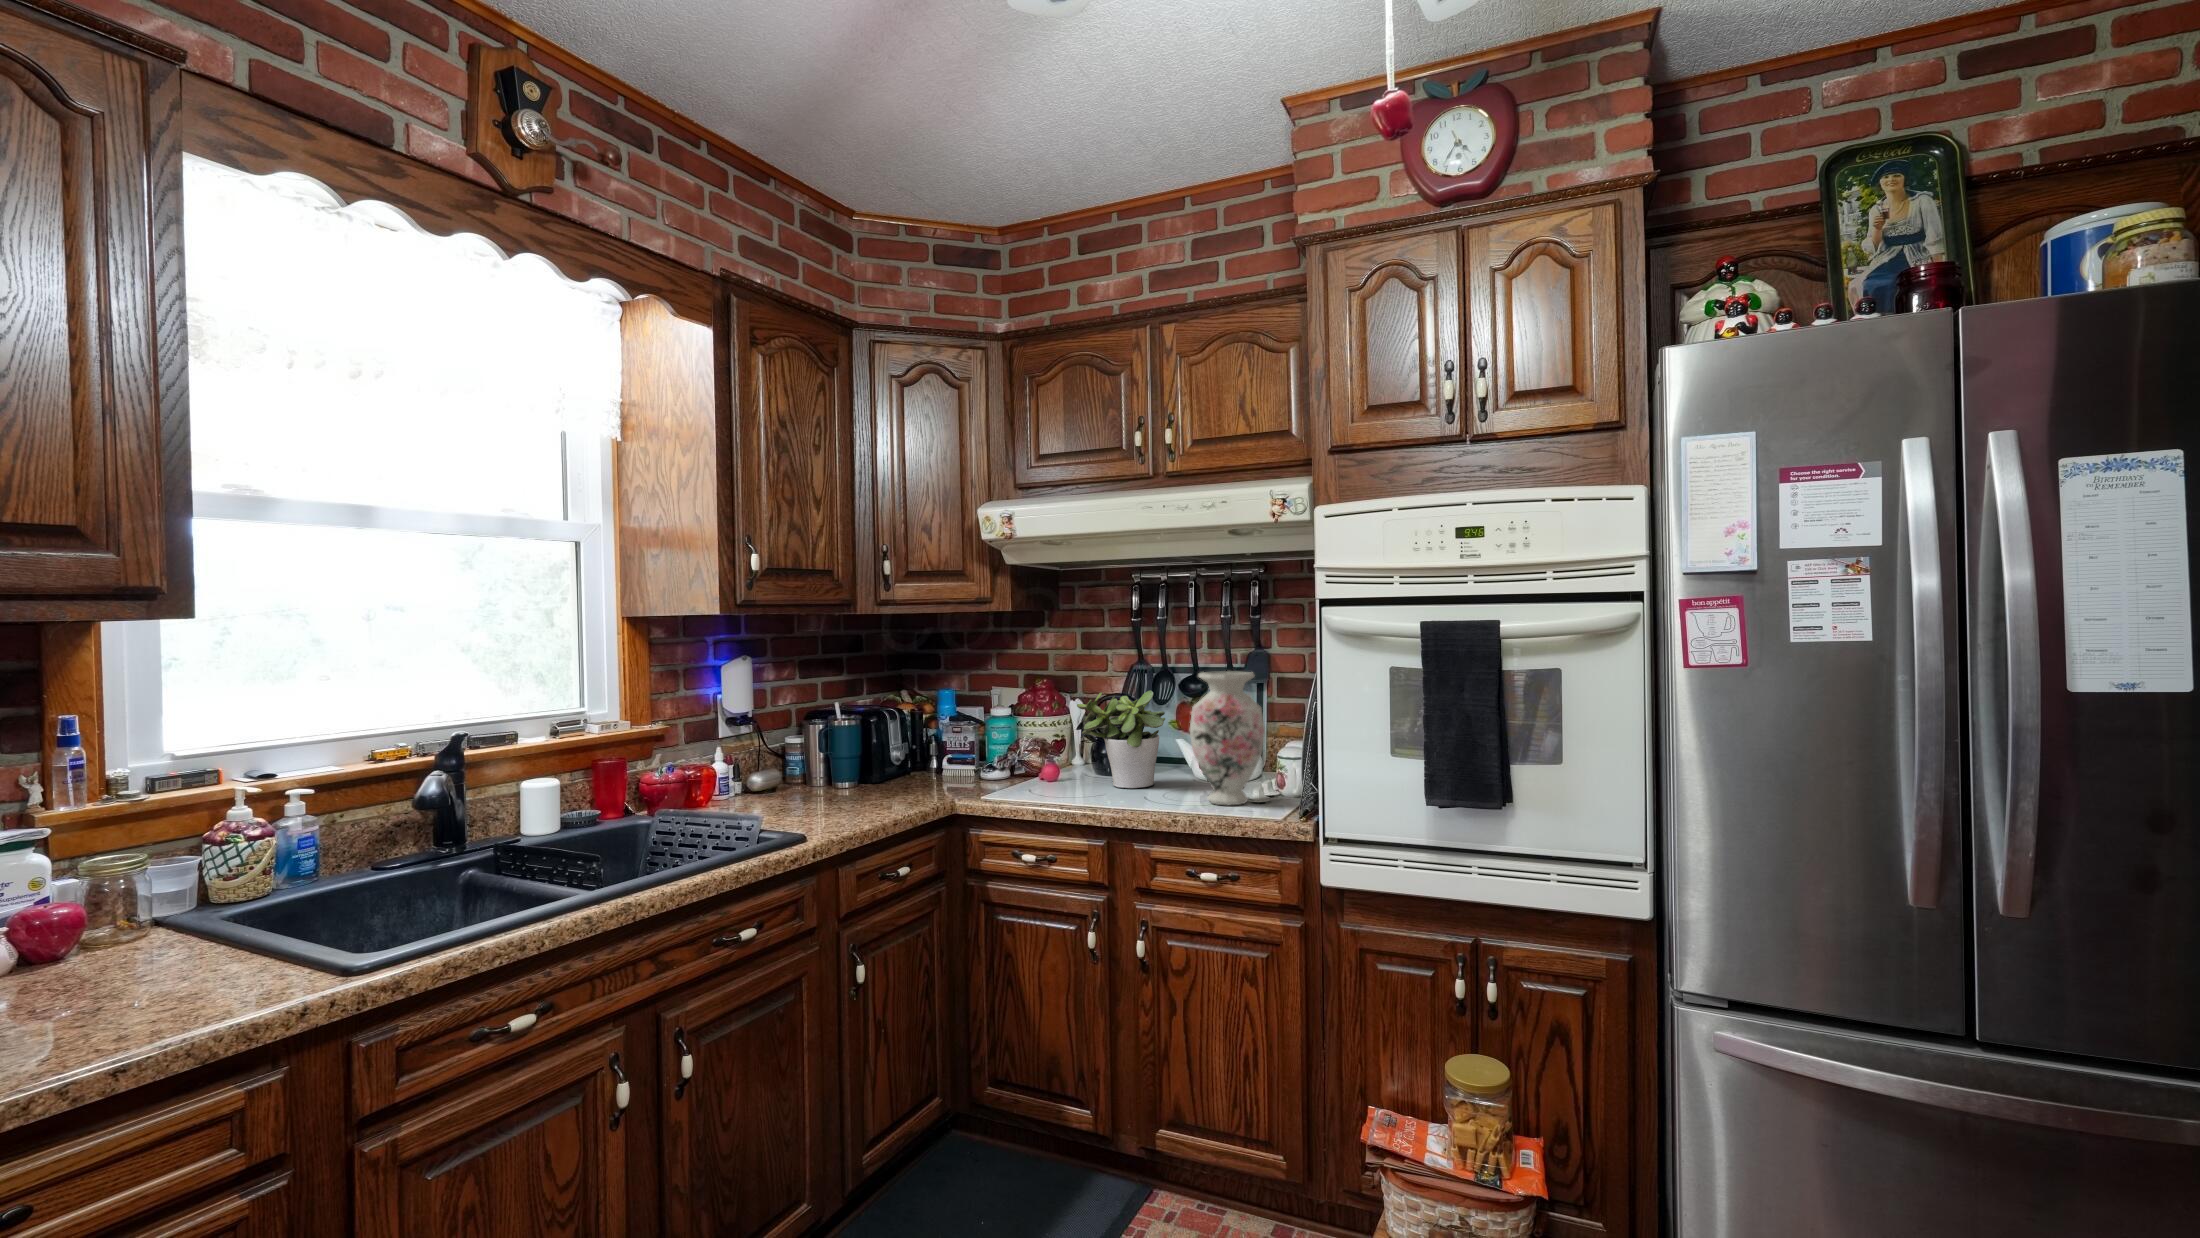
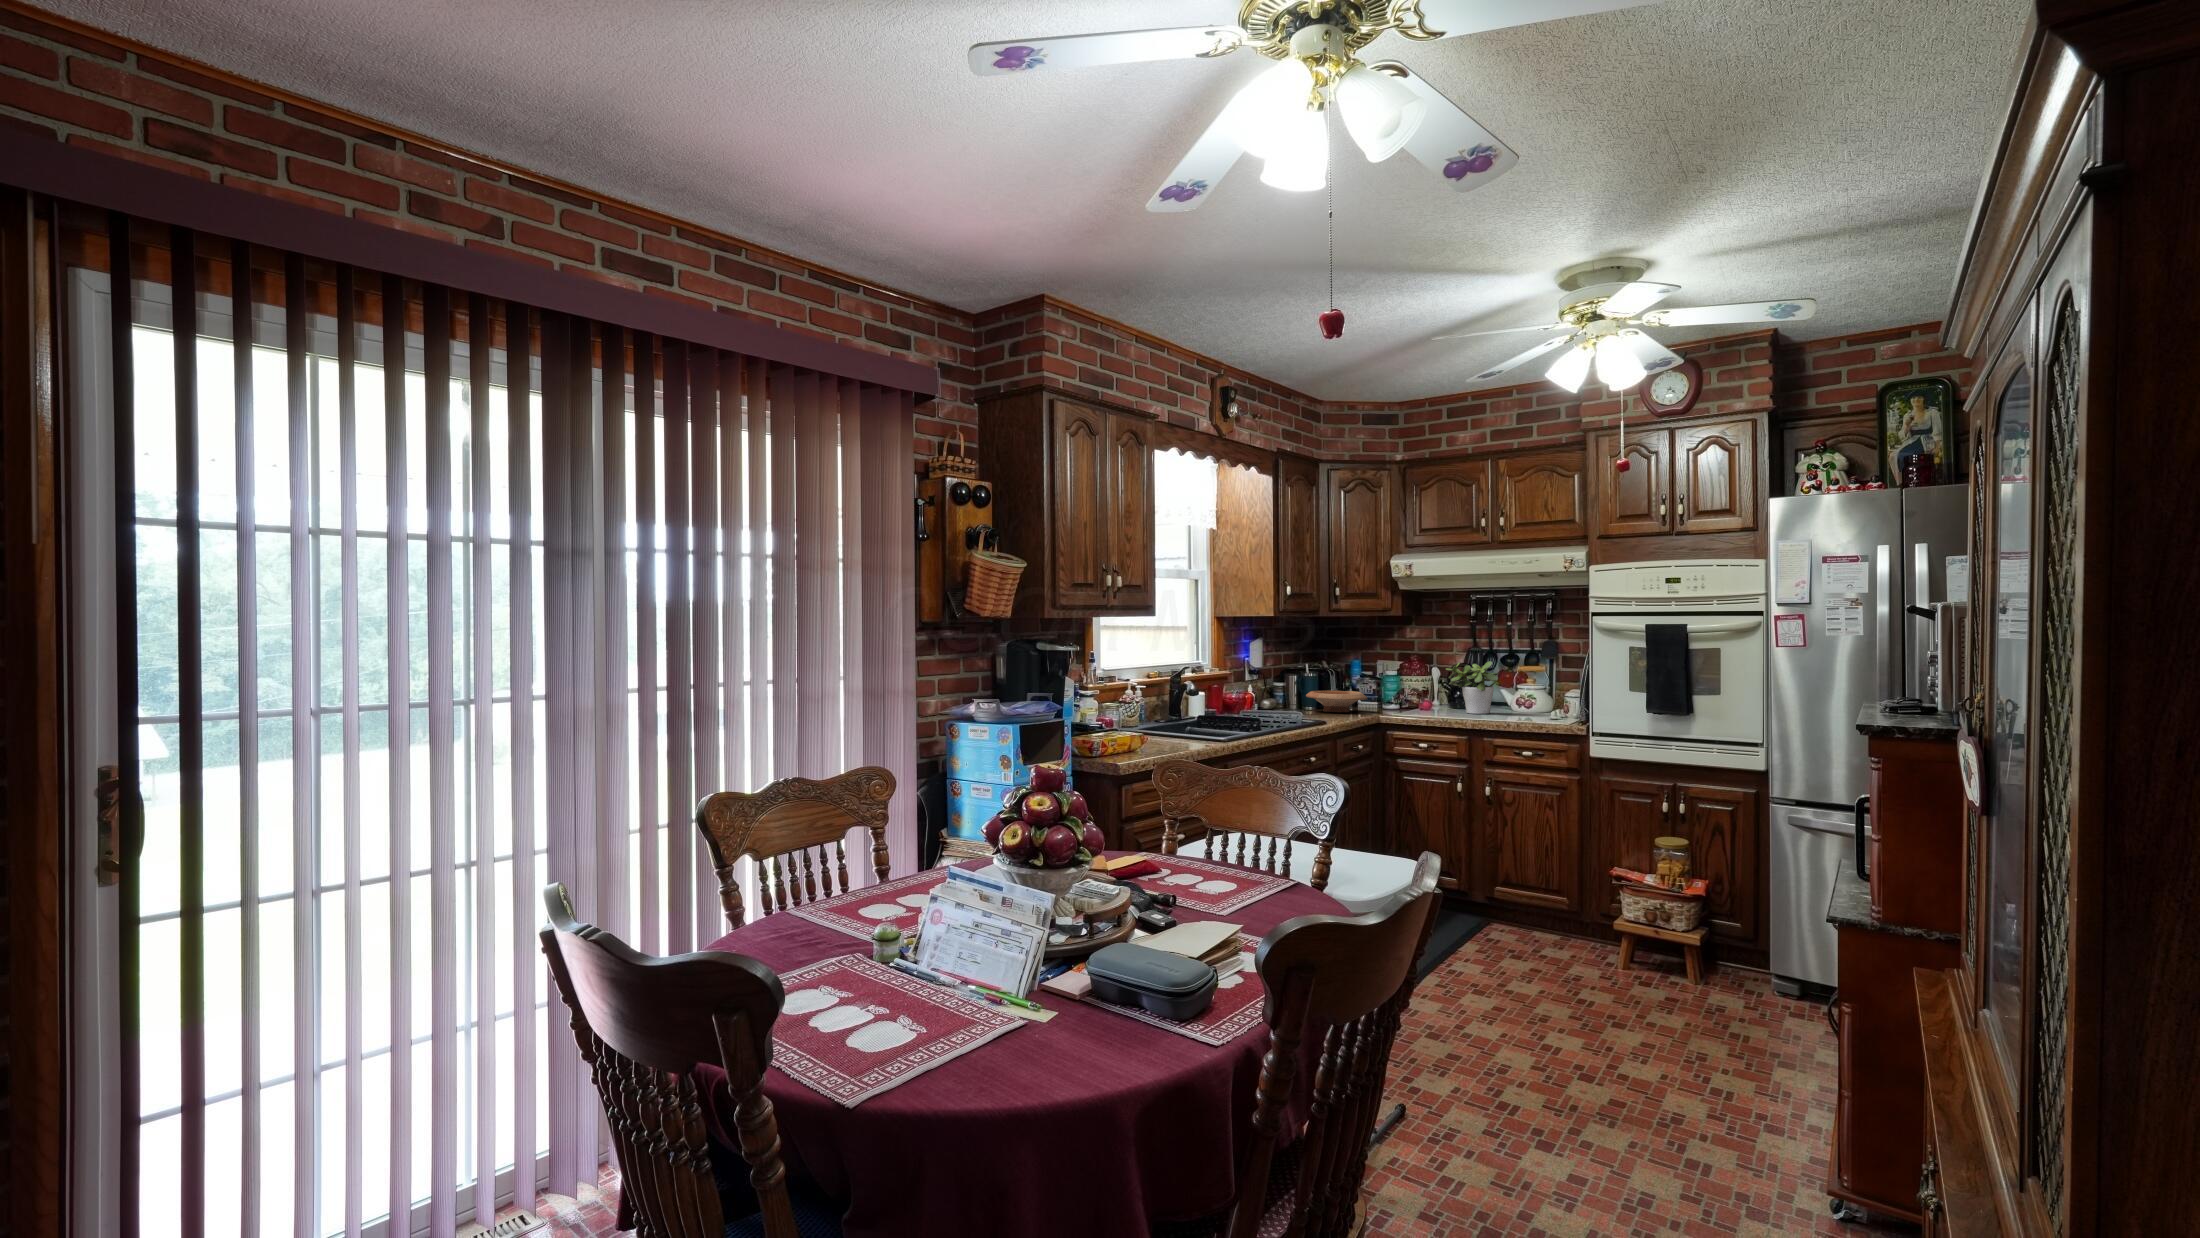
vase: present [1190,671,1265,805] -> none [1516,651,1559,719]
wooden bowl: none [817,750,935,798] -> present [1306,691,1367,712]

